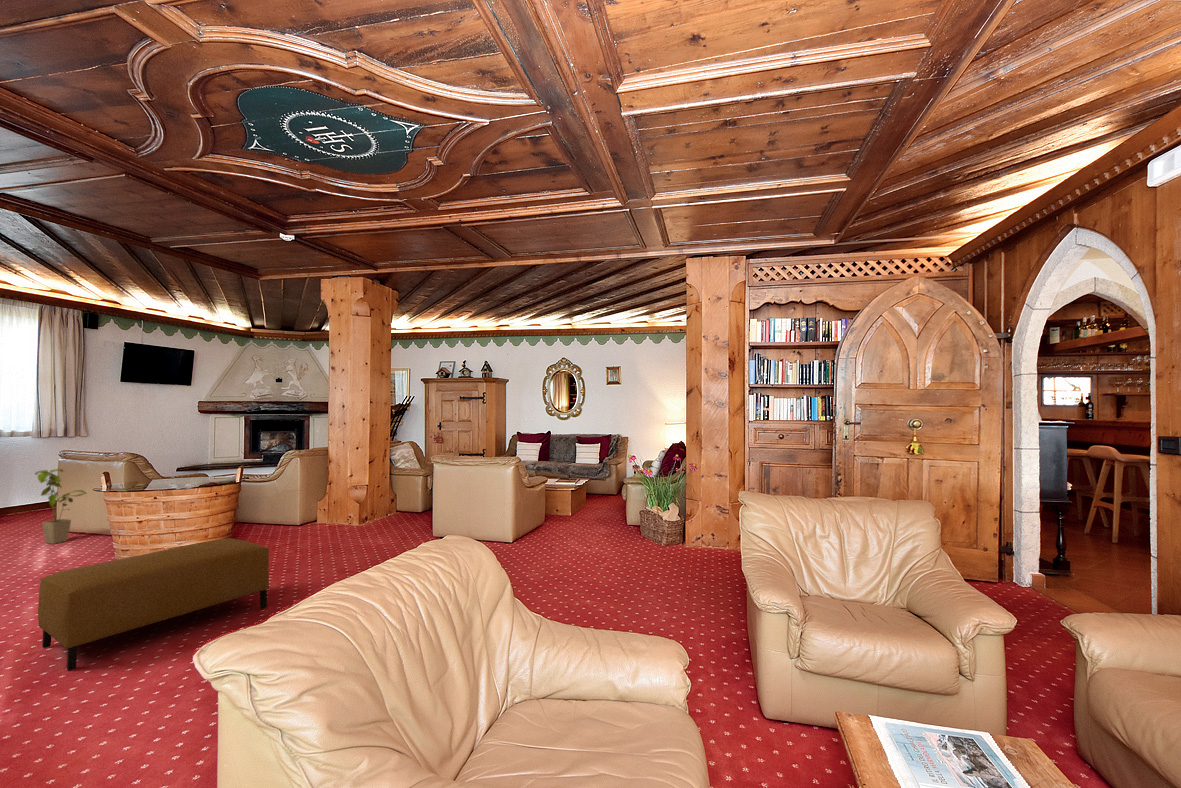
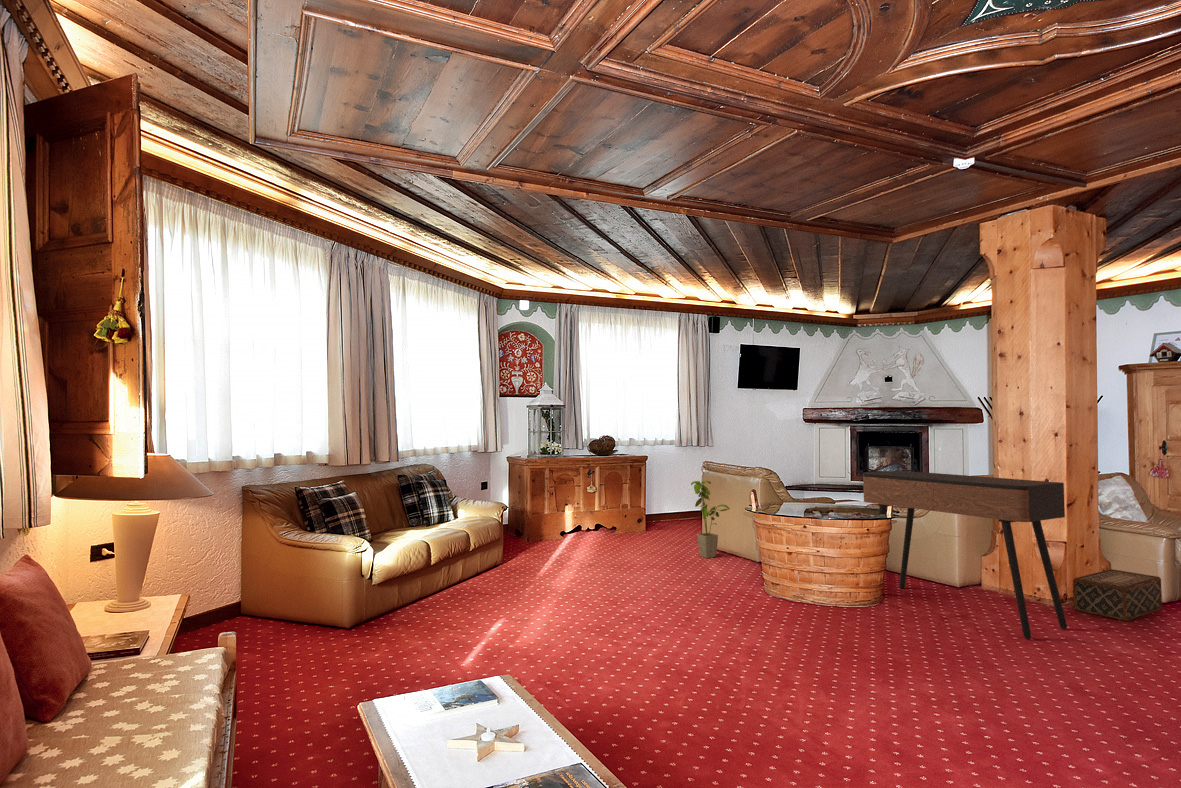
console table: none [219,447,358,549] -> present [863,470,1067,639]
woven basket: none [367,498,416,526] -> present [1073,569,1162,621]
ottoman: present [38,538,269,671] -> none [738,600,981,729]

